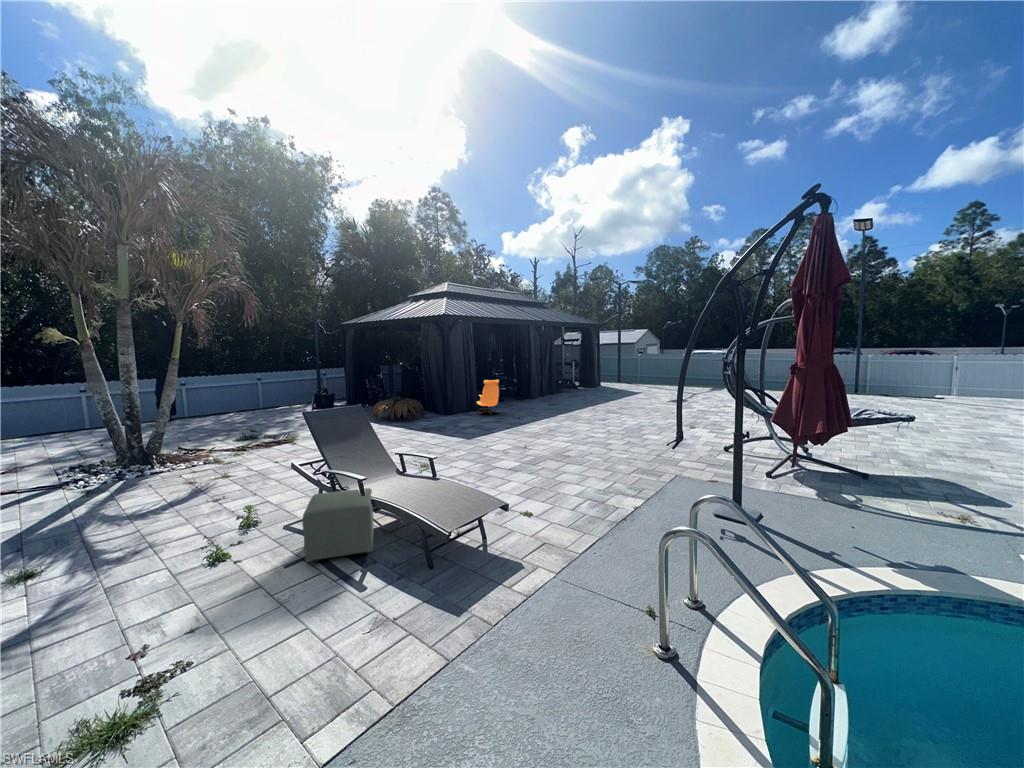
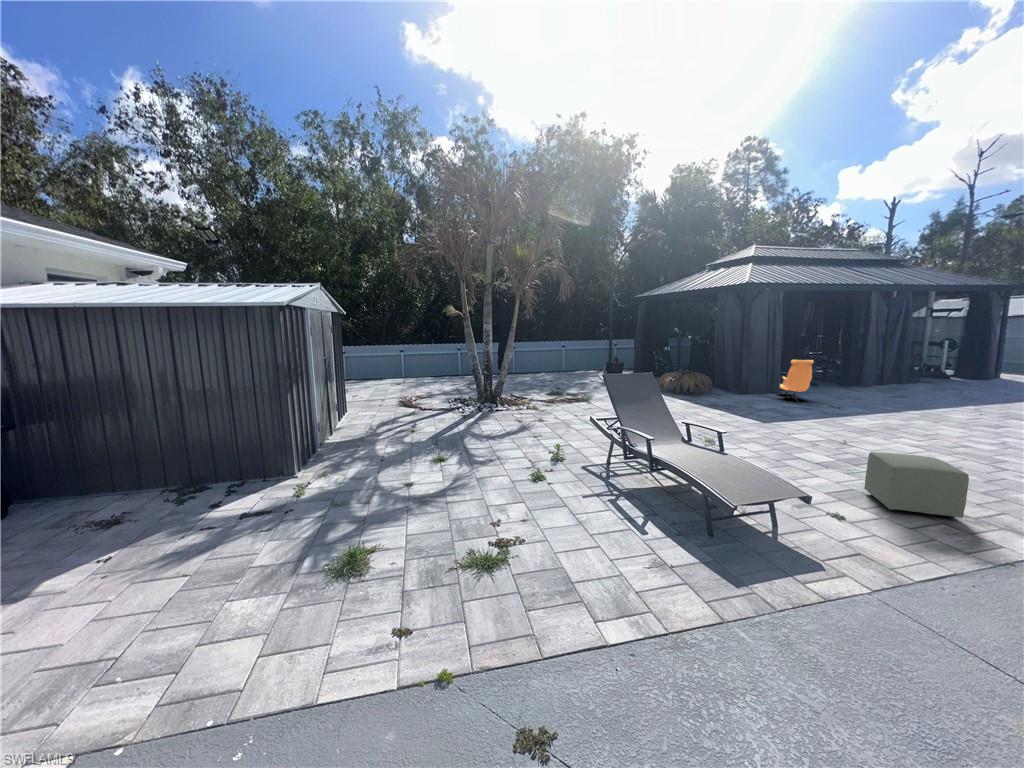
ottoman: present [302,488,374,562] -> present [864,452,969,518]

